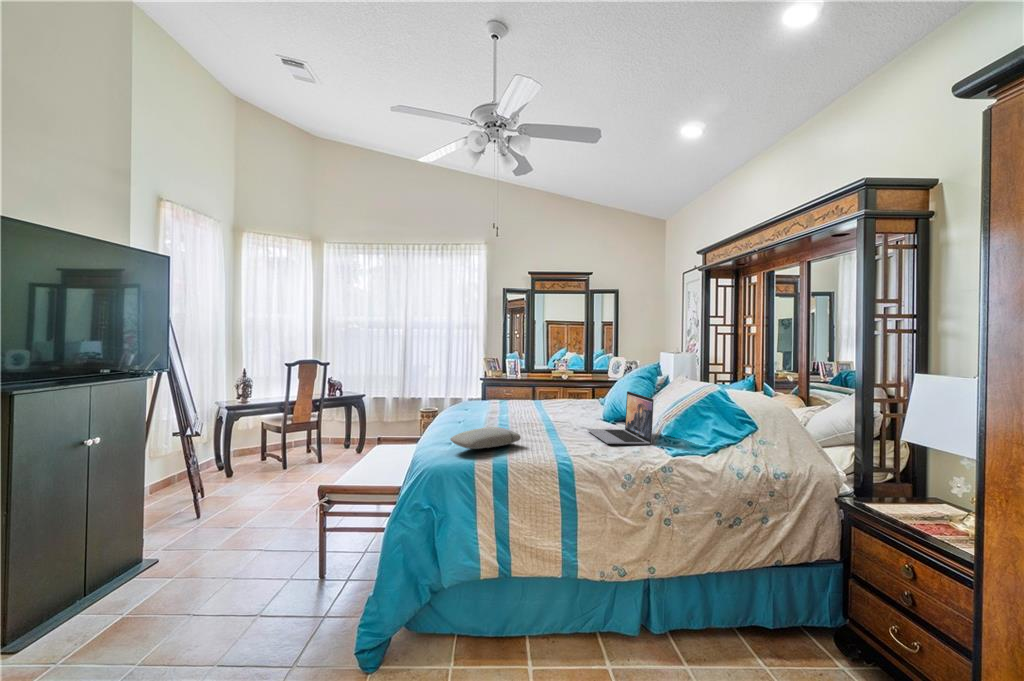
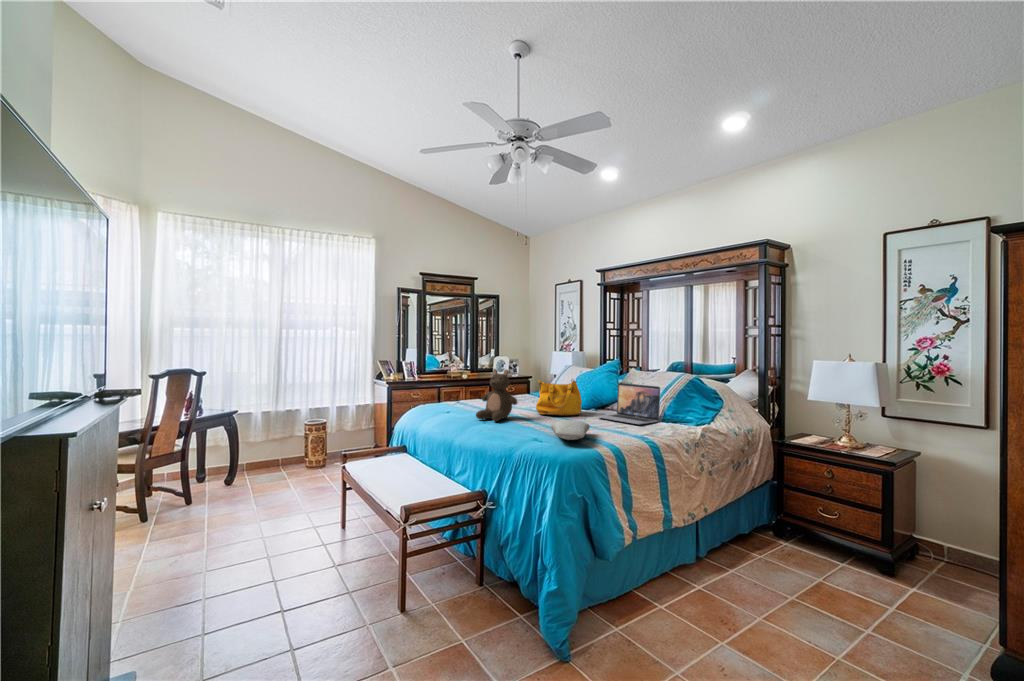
stuffed bear: none [461,368,500,422] -> present [476,369,518,421]
handbag: none [535,382,587,426] -> present [536,380,582,416]

